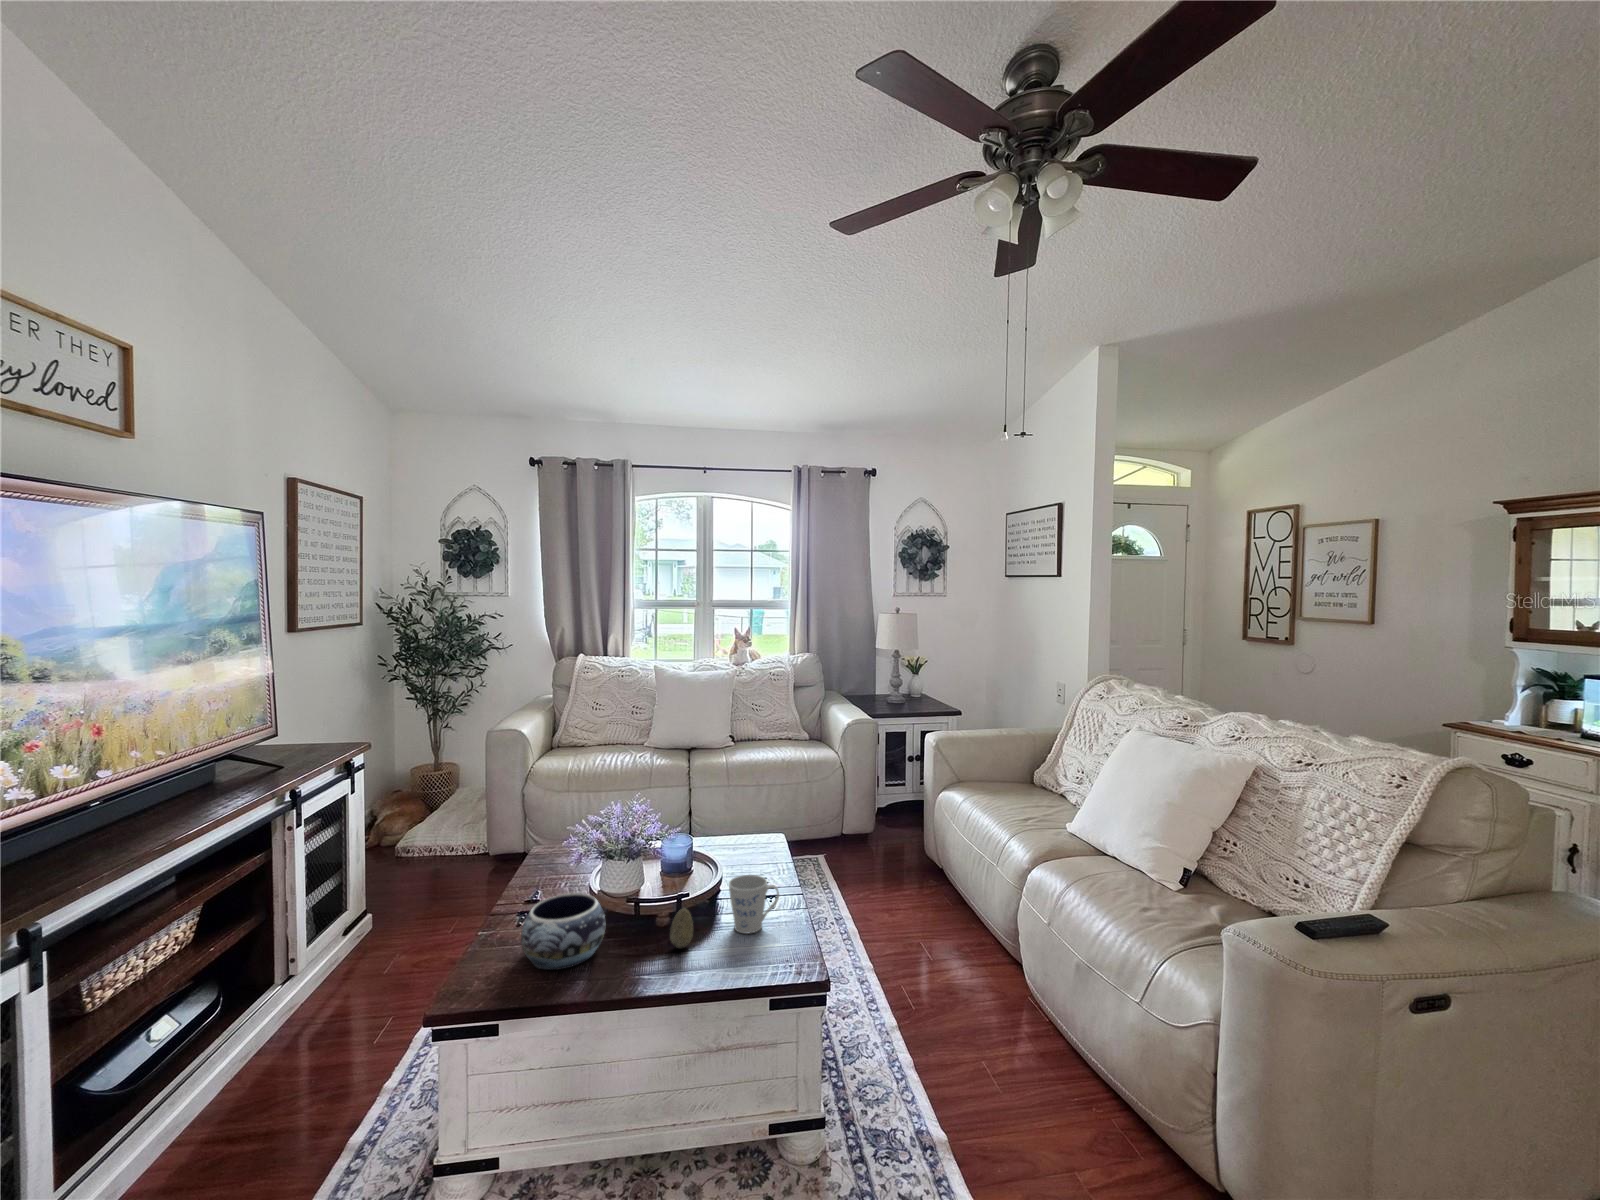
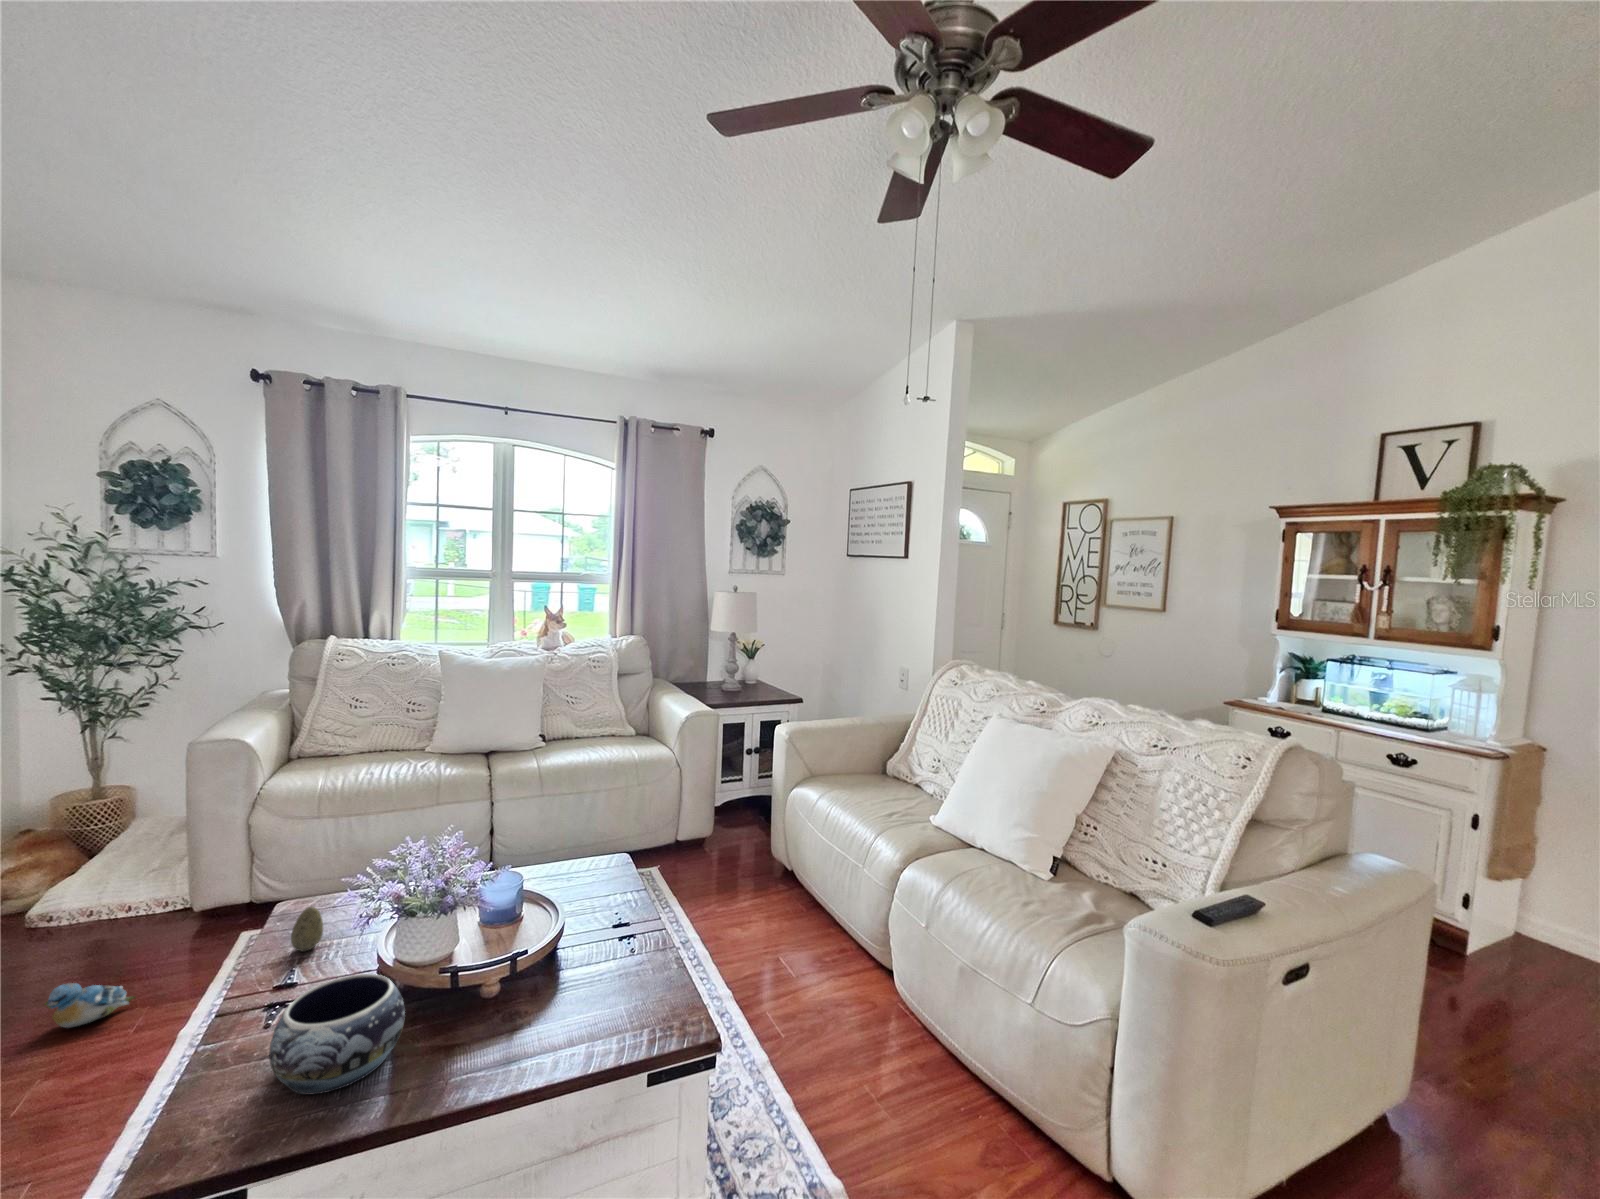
mug: present [729,875,779,934] -> none [577,916,642,992]
plush toy: none [406,889,456,920] -> present [45,983,136,1028]
decorative egg: present [670,909,693,948] -> present [291,907,323,952]

